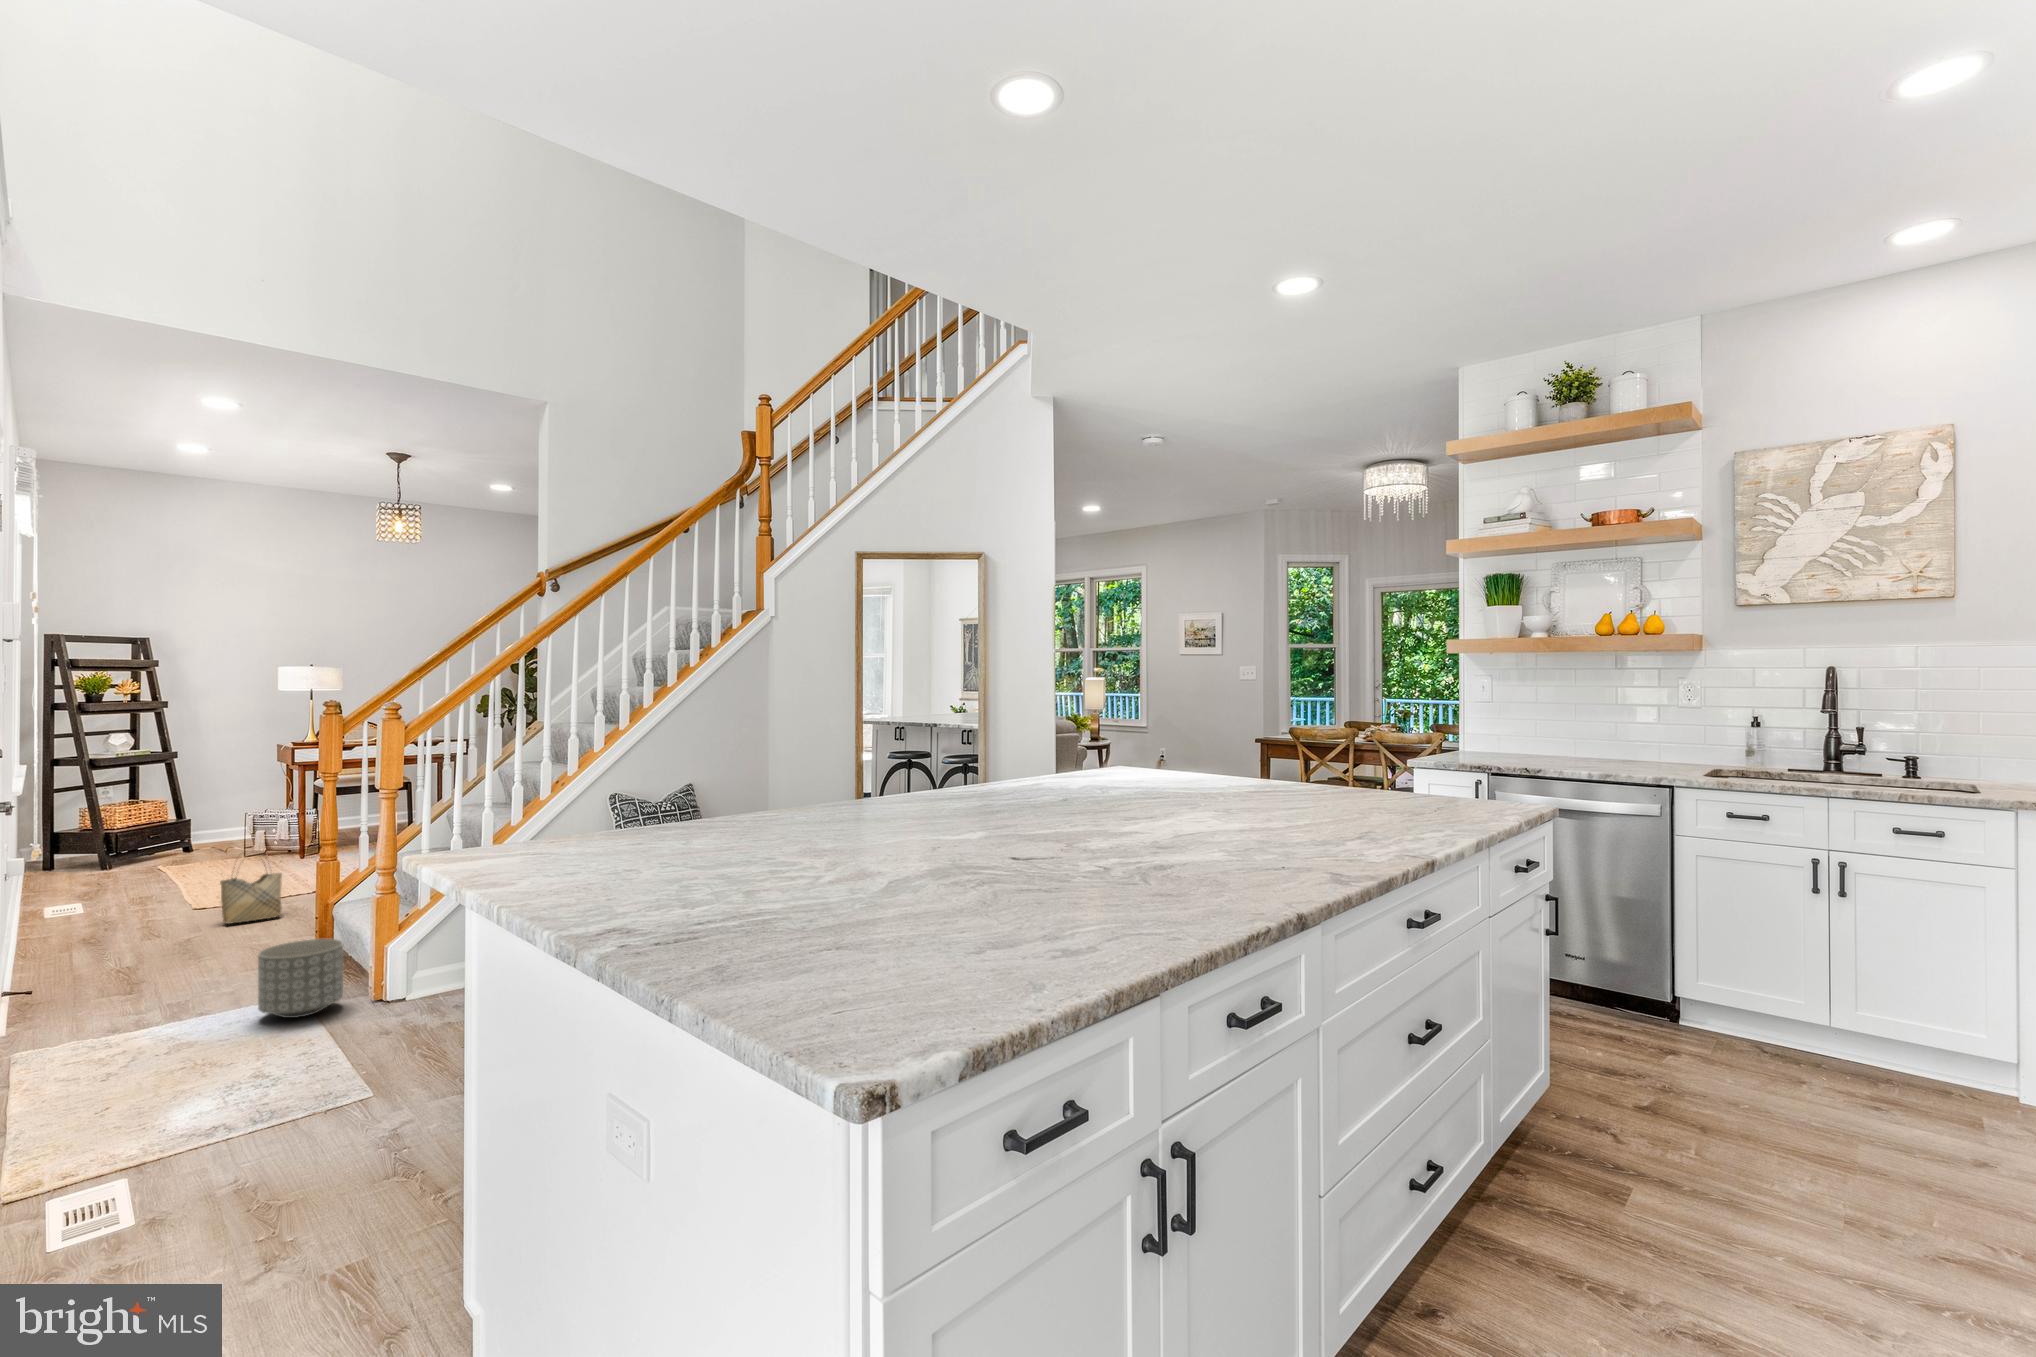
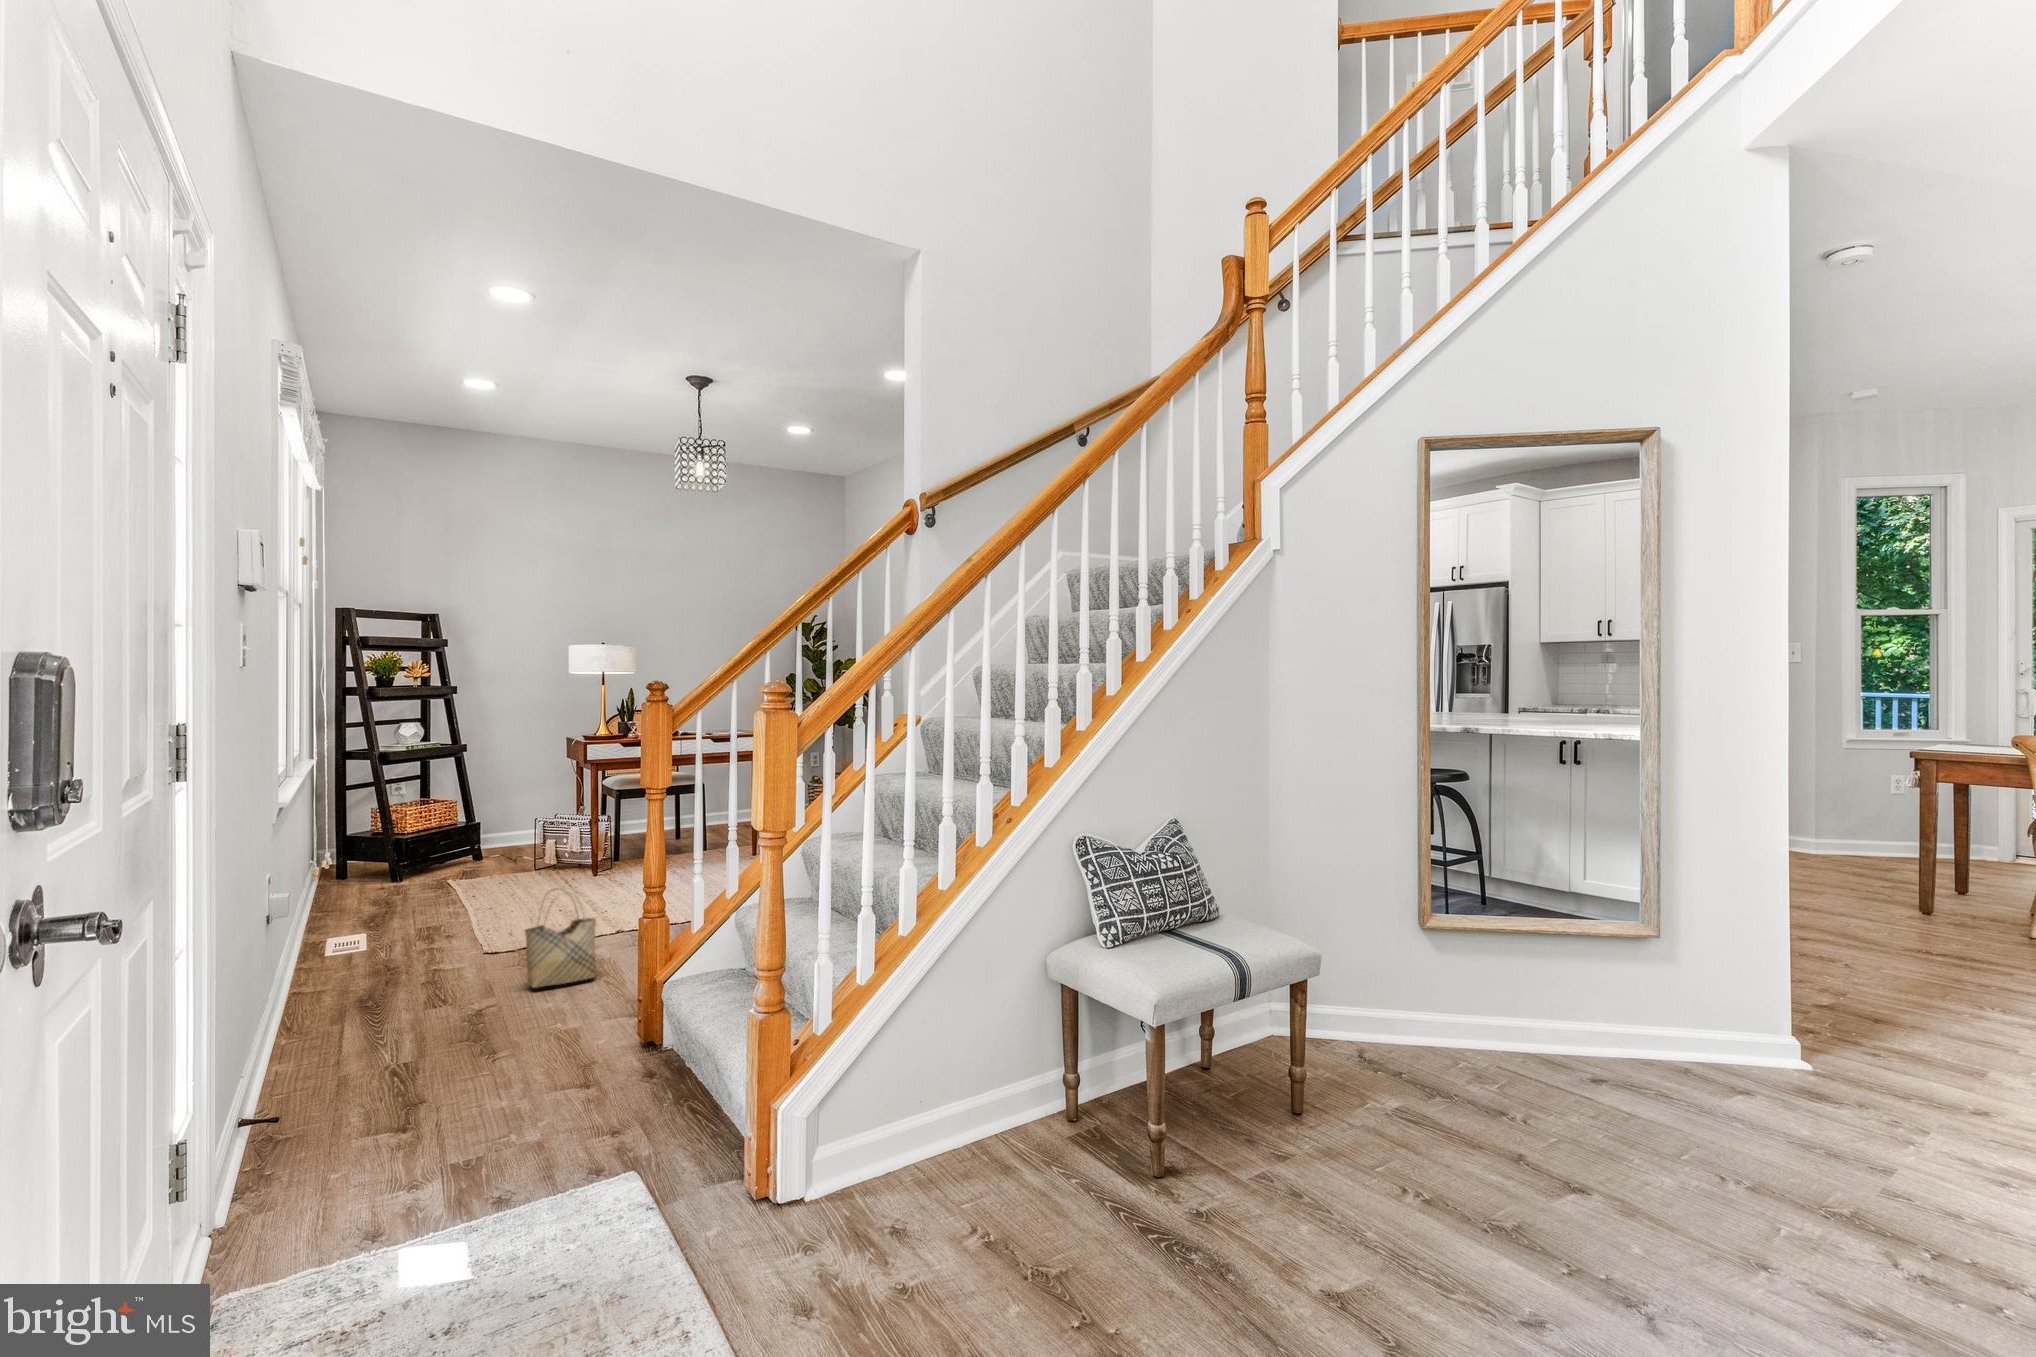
planter: present [258,939,343,1018] -> none [610,1088,734,1239]

